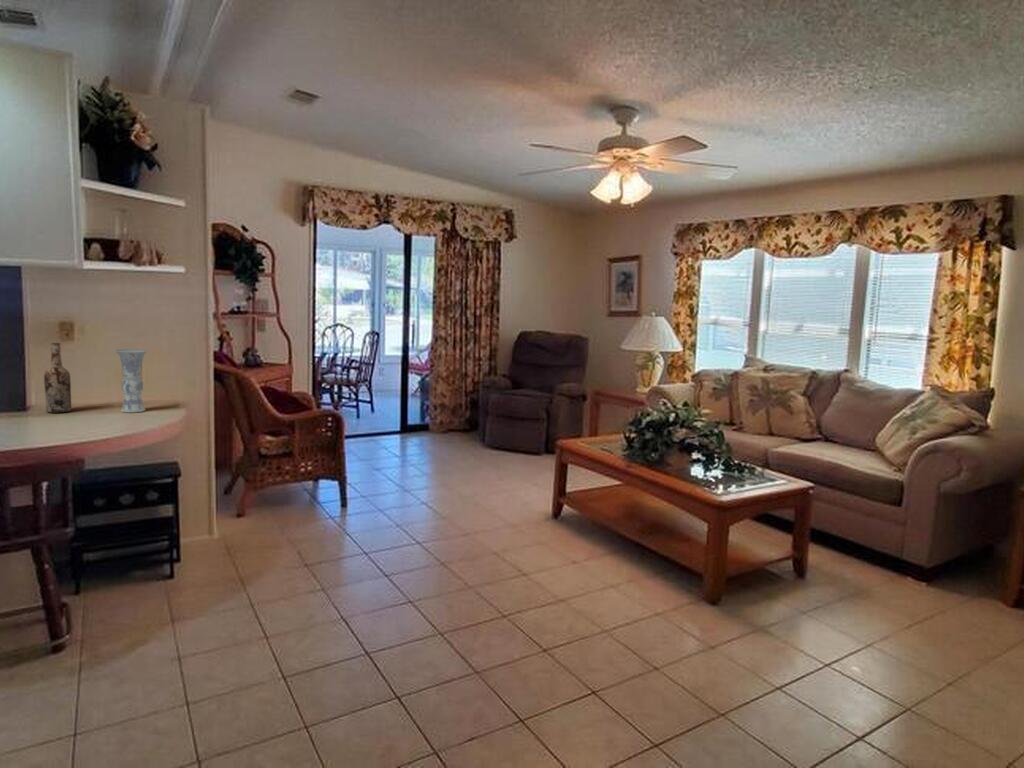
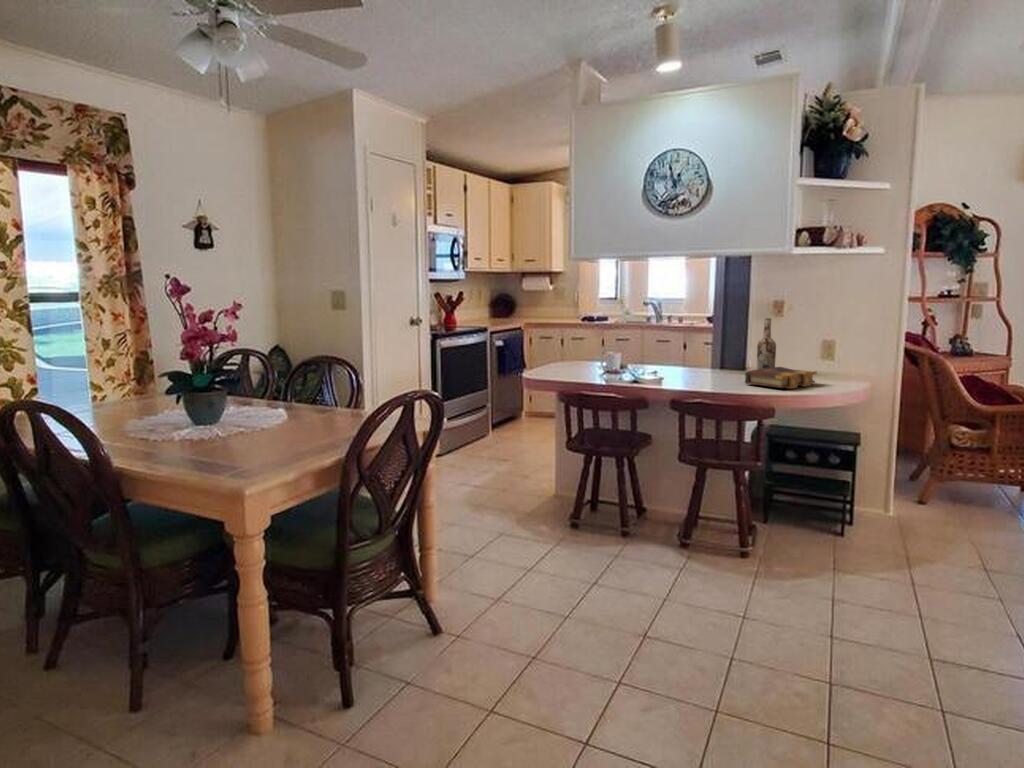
vase: present [115,349,148,412] -> none [812,324,841,380]
book: none [32,402,127,431] -> present [745,367,817,389]

